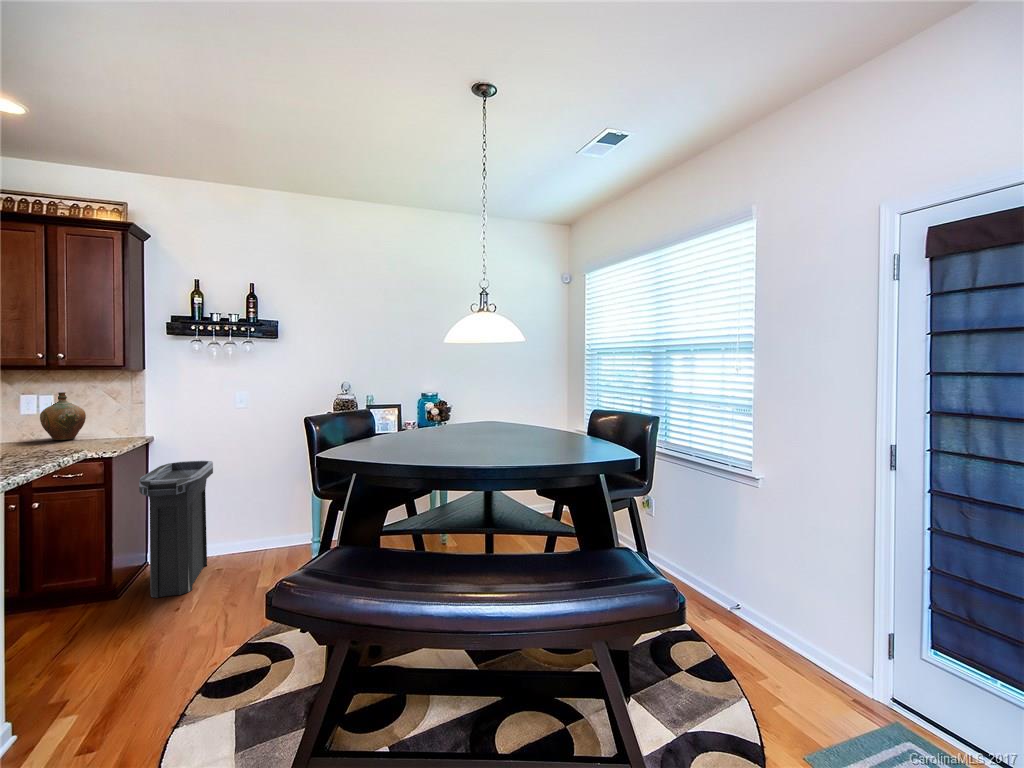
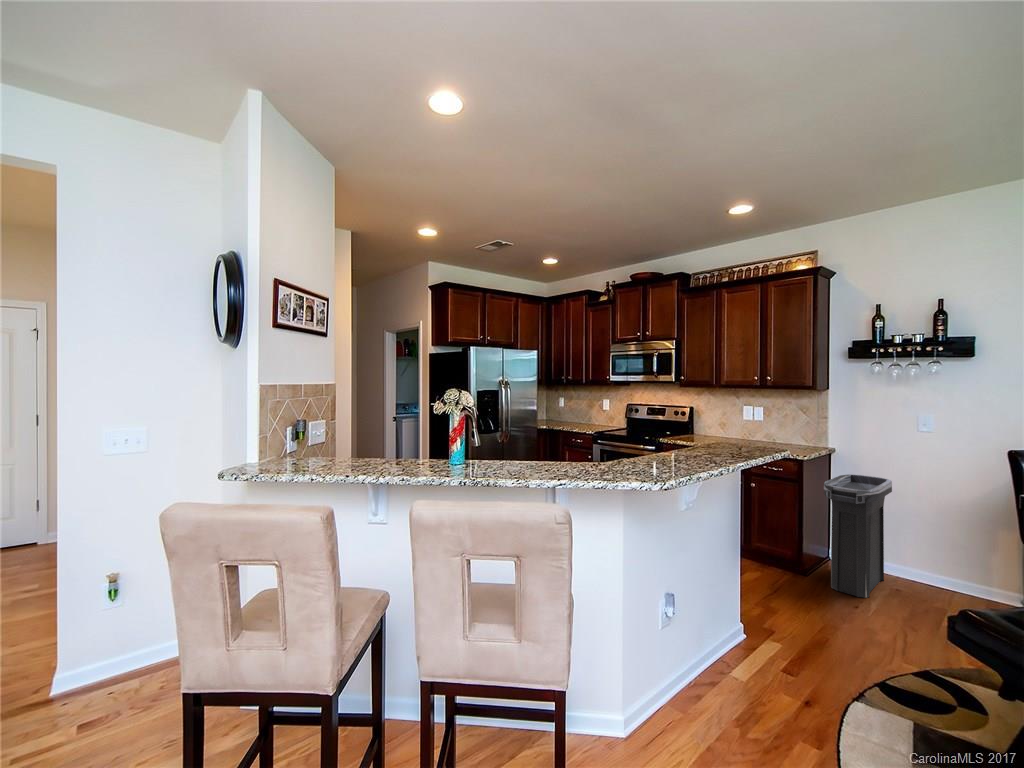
ceramic jug: present [40,392,86,440] -> none [754,406,783,442]

